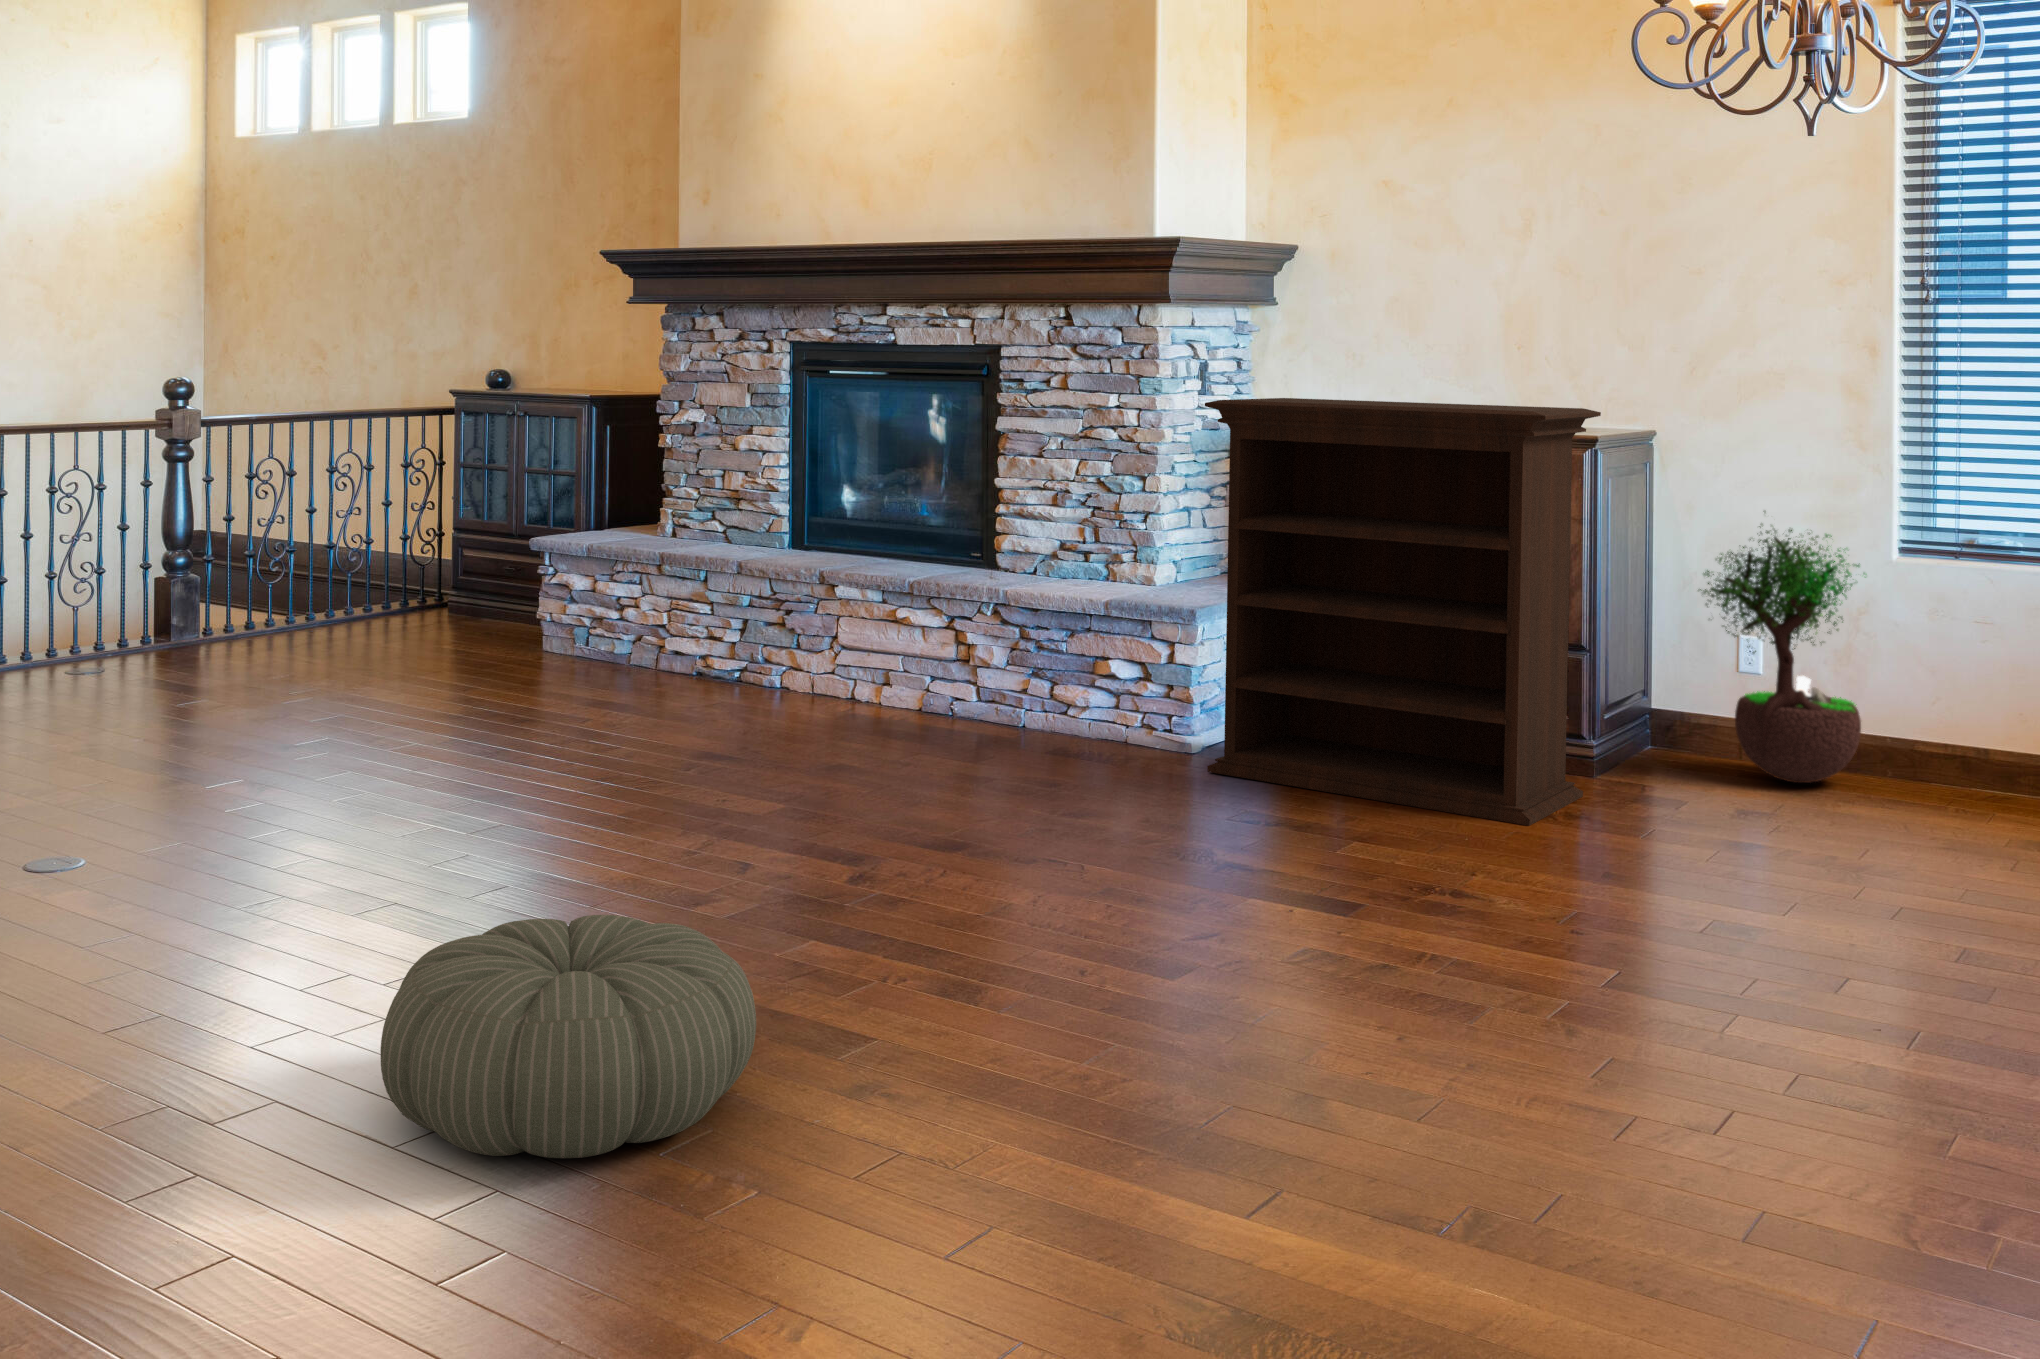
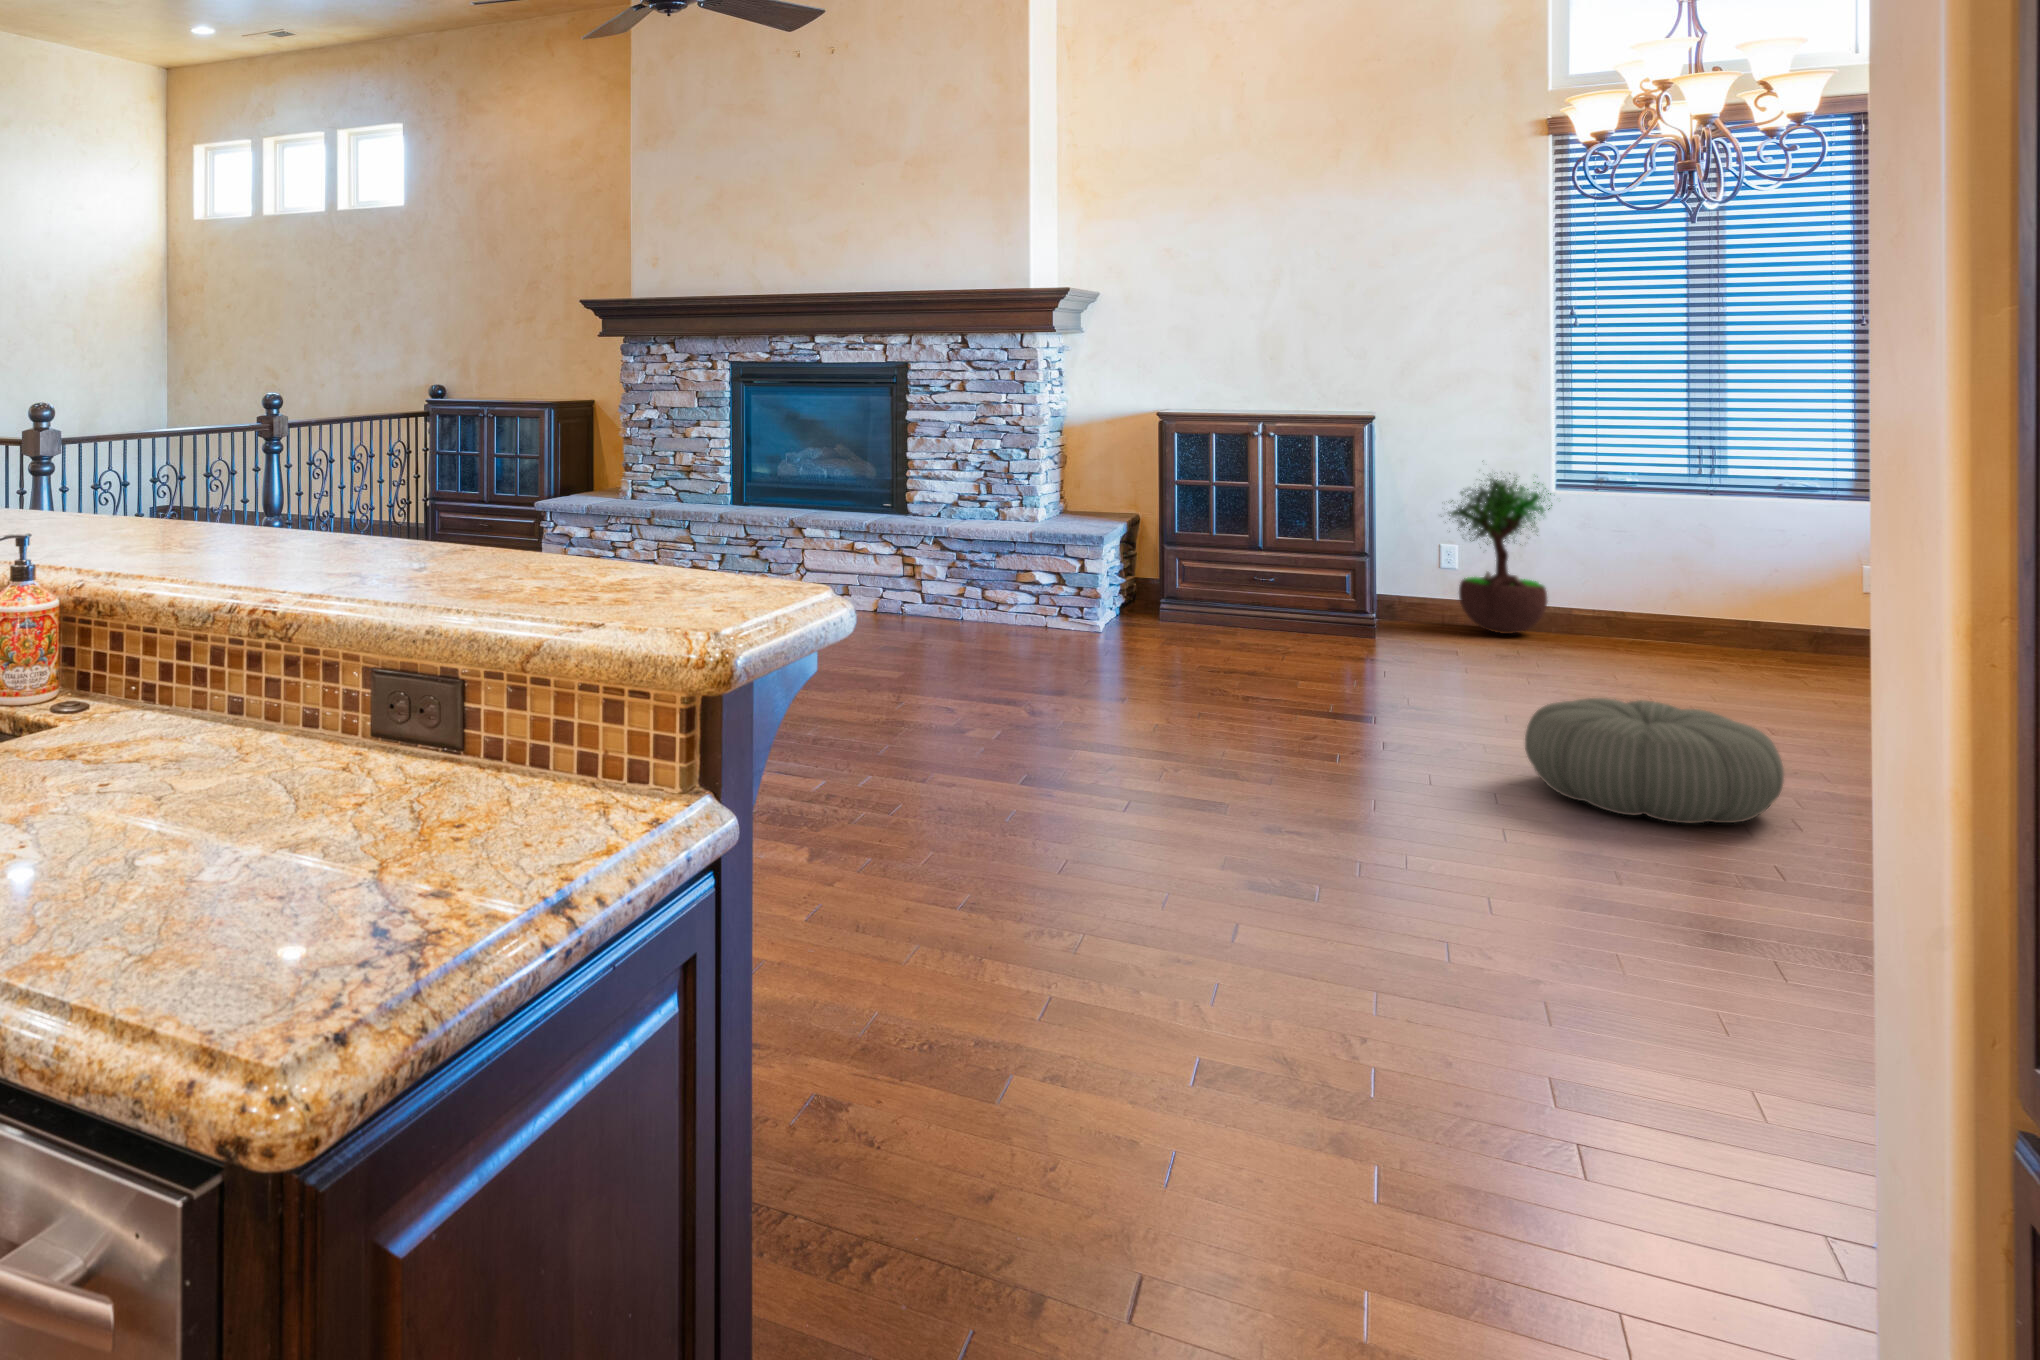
bookshelf: present [1205,398,1601,826] -> none [1134,395,1399,664]
pouf: present [380,915,756,1158] -> present [1525,698,1784,823]

